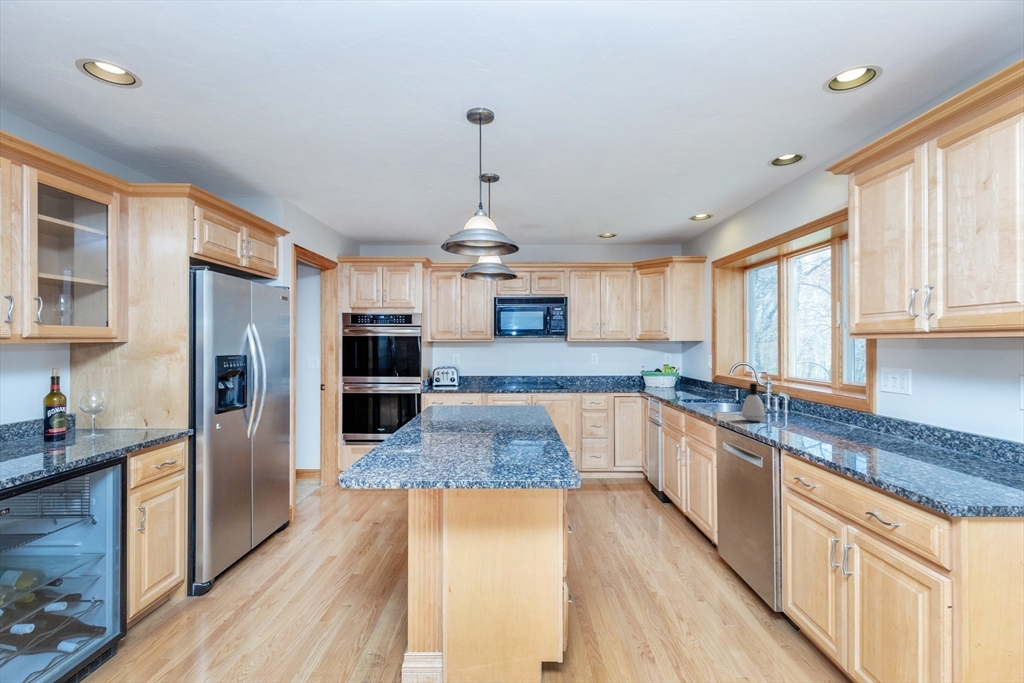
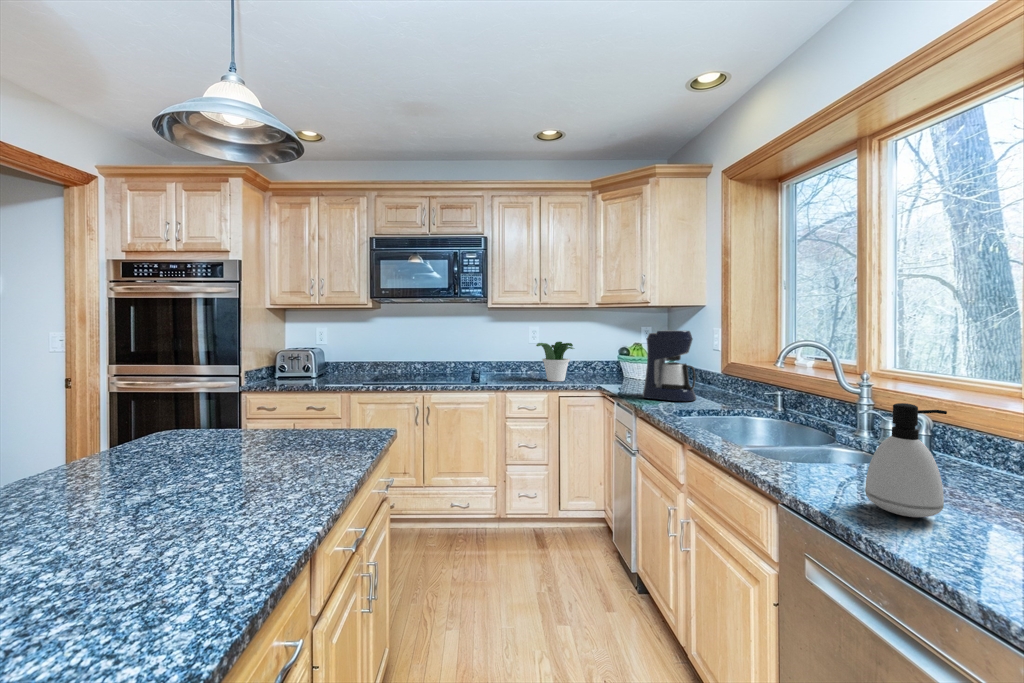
coffee maker: none [665,356,697,396] -> present [643,330,696,401]
potted plant: none [597,363,623,388] -> present [536,342,574,381]

